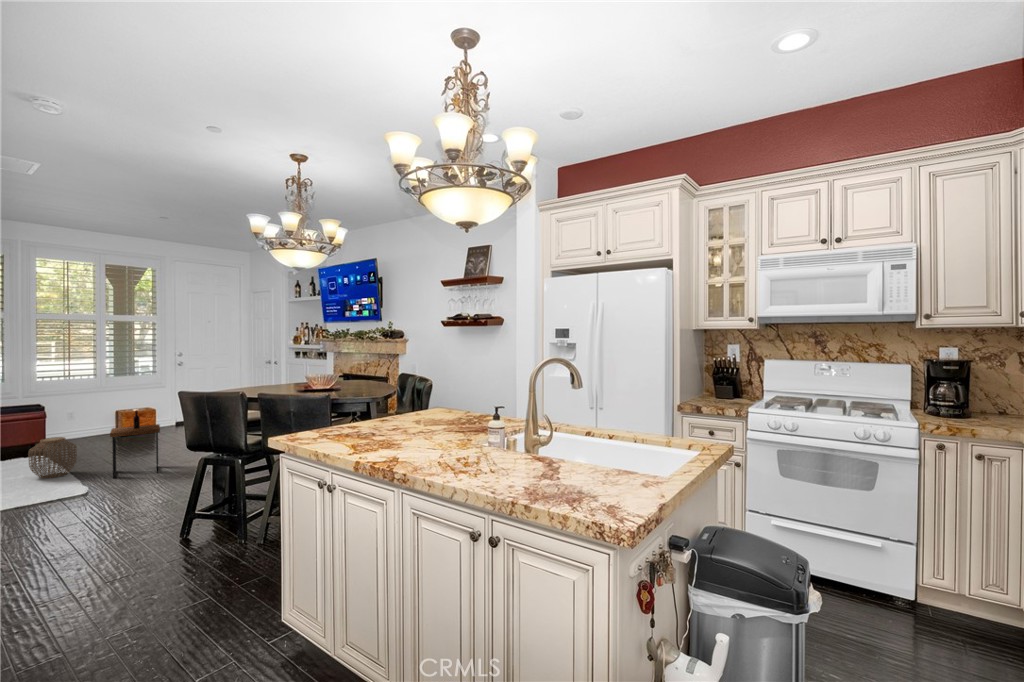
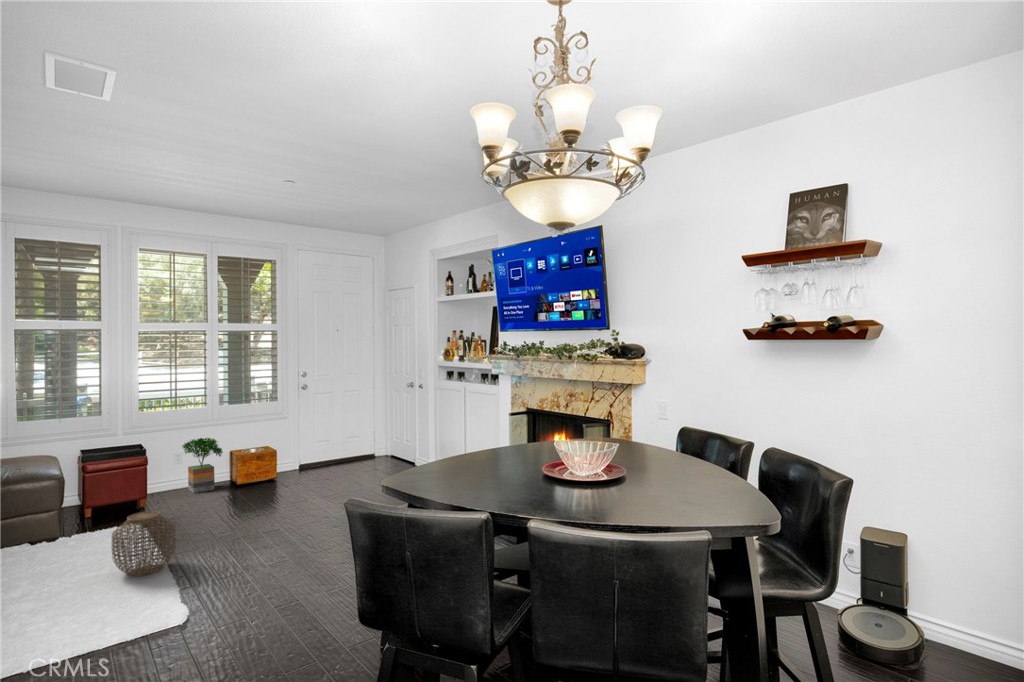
potted tree: none [75,400,111,440] -> present [182,438,223,493]
side table: present [110,411,160,478] -> none [219,474,289,586]

